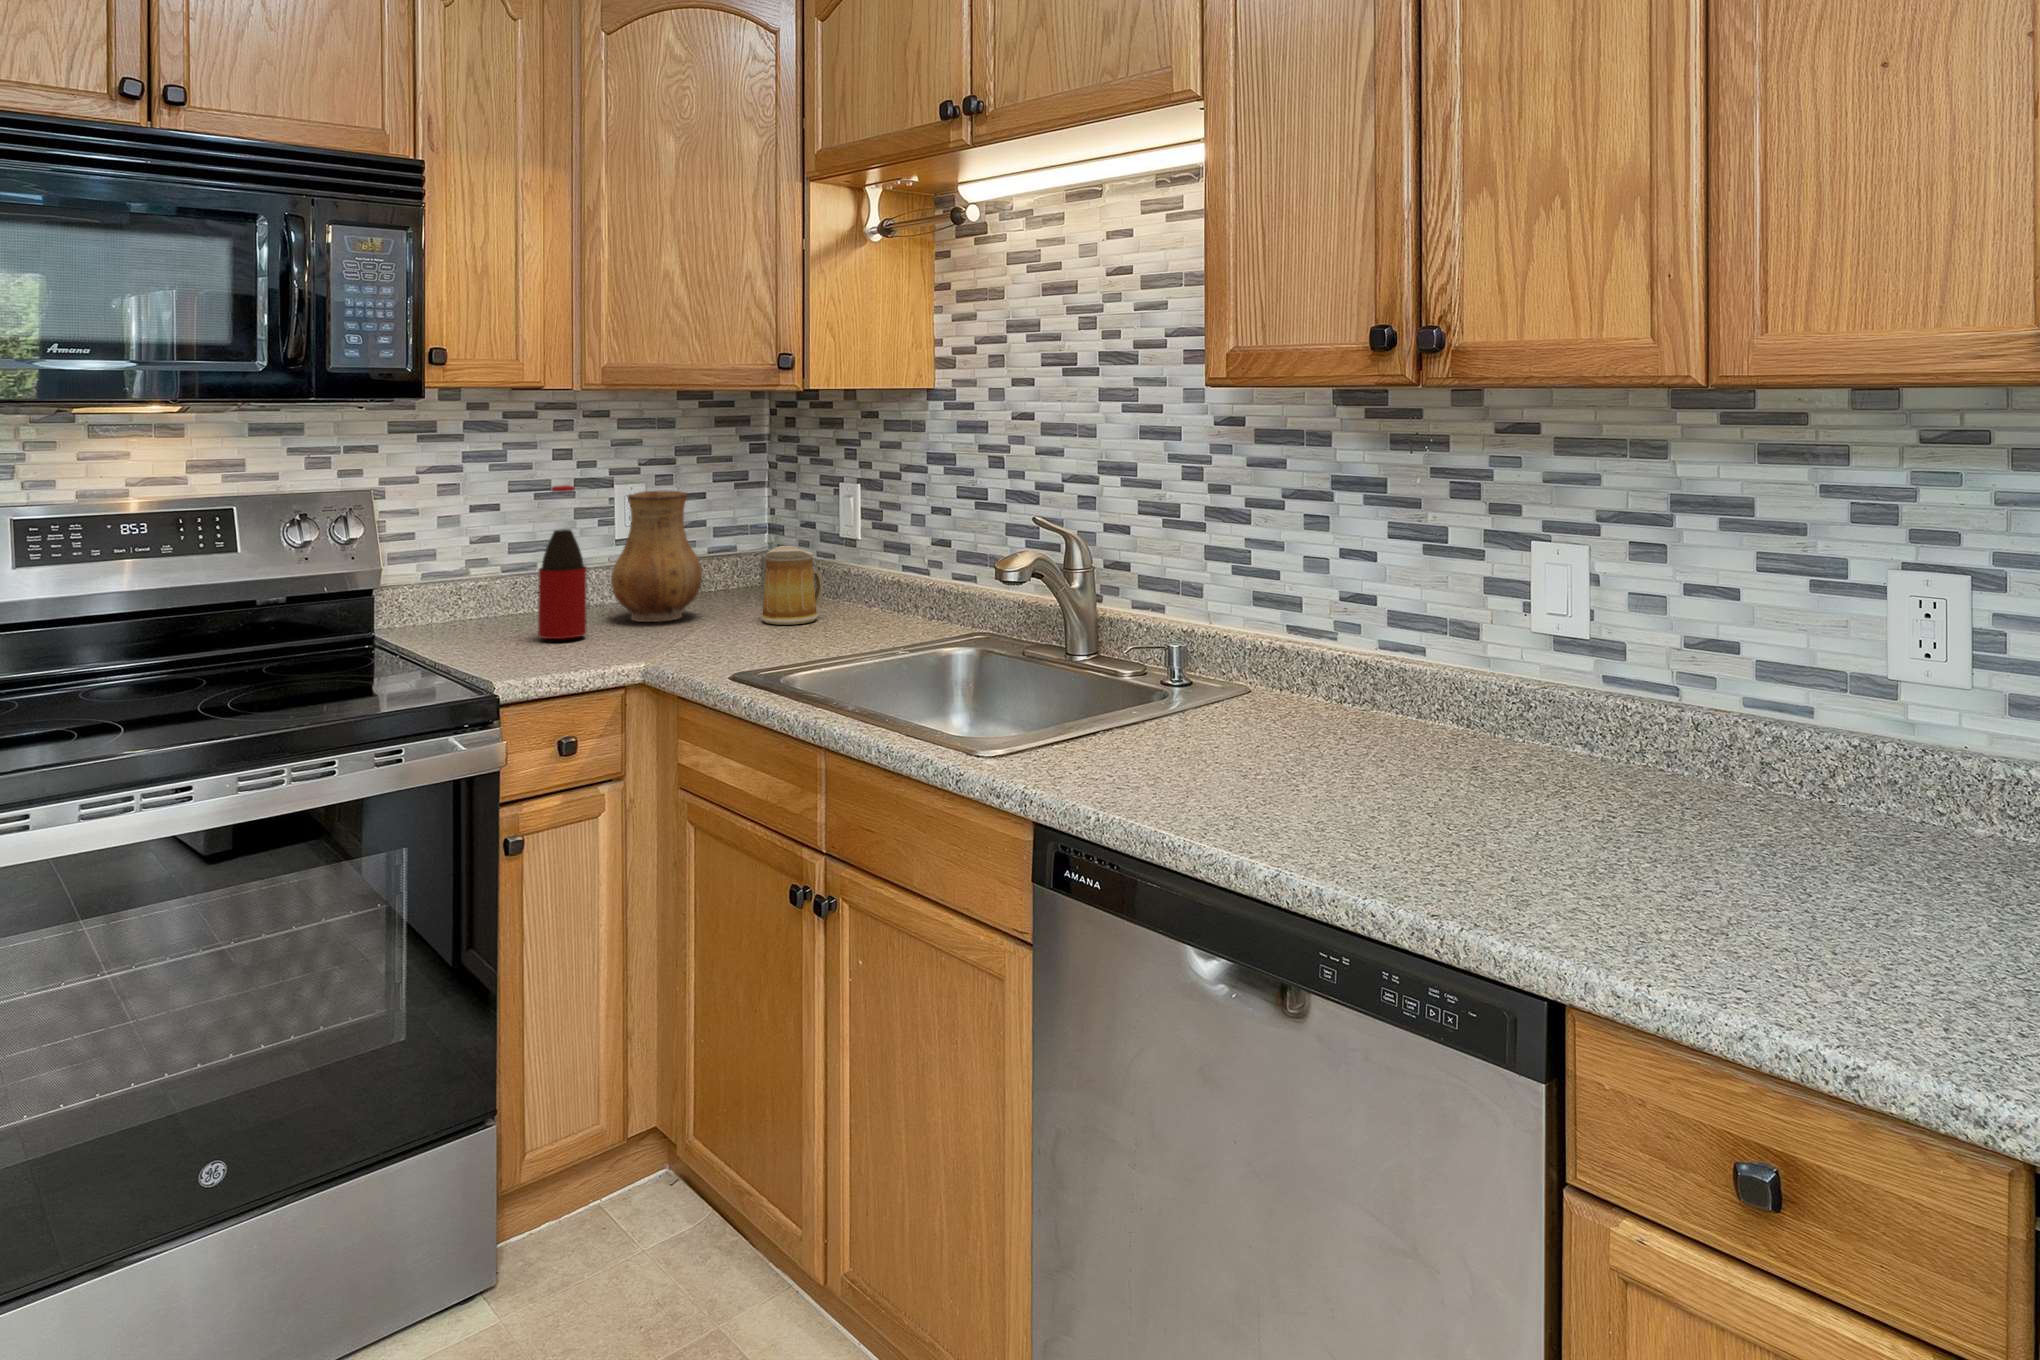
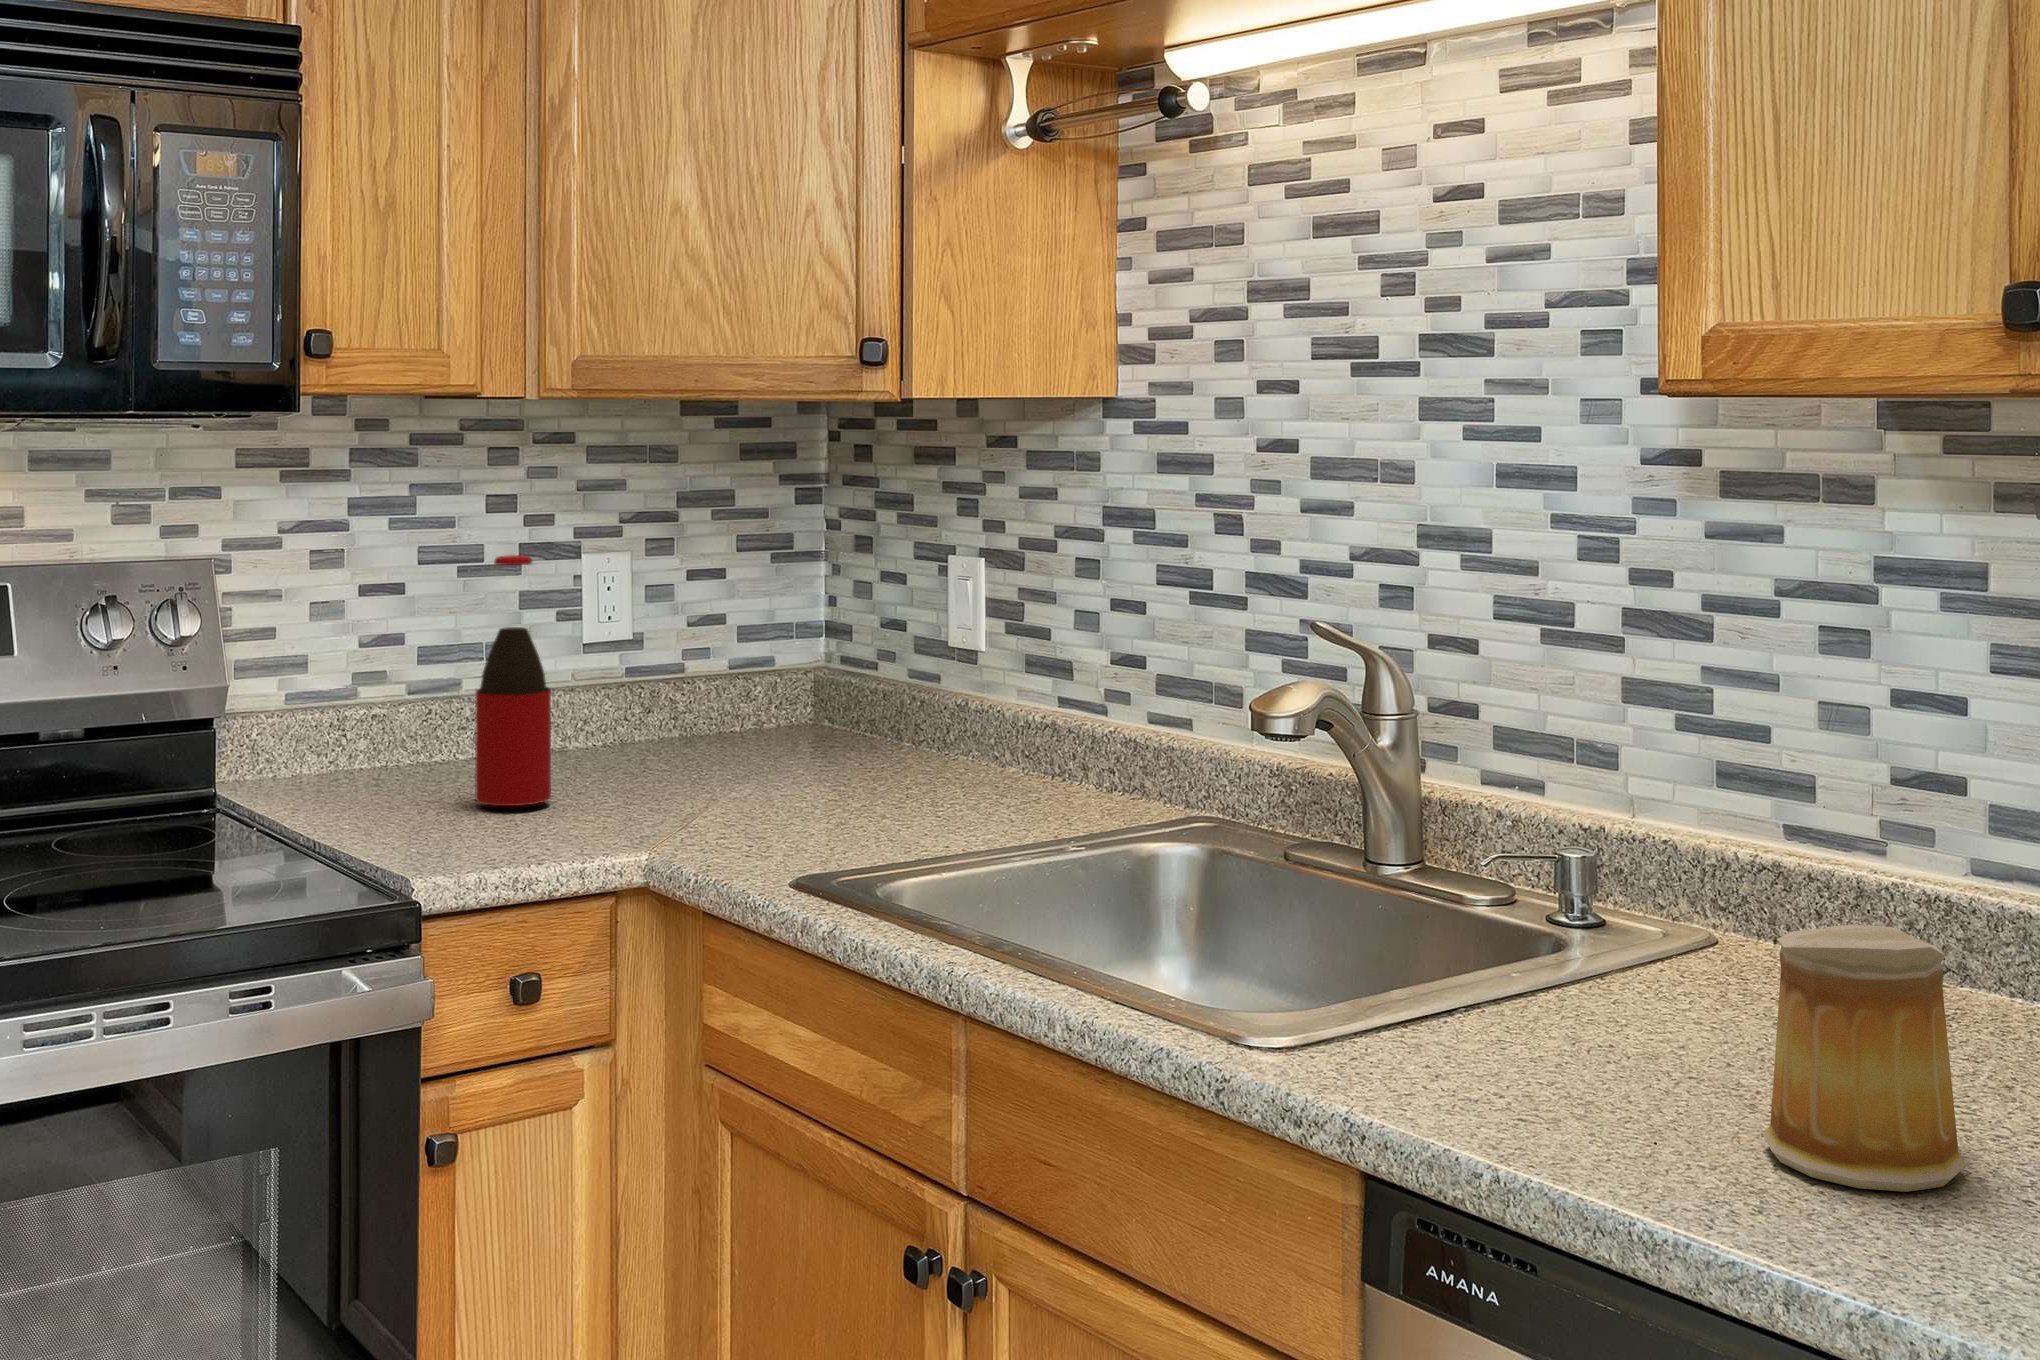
ceramic pitcher: present [611,491,702,622] -> none [586,565,731,781]
mug: present [761,546,823,625] -> present [1763,925,1966,1192]

